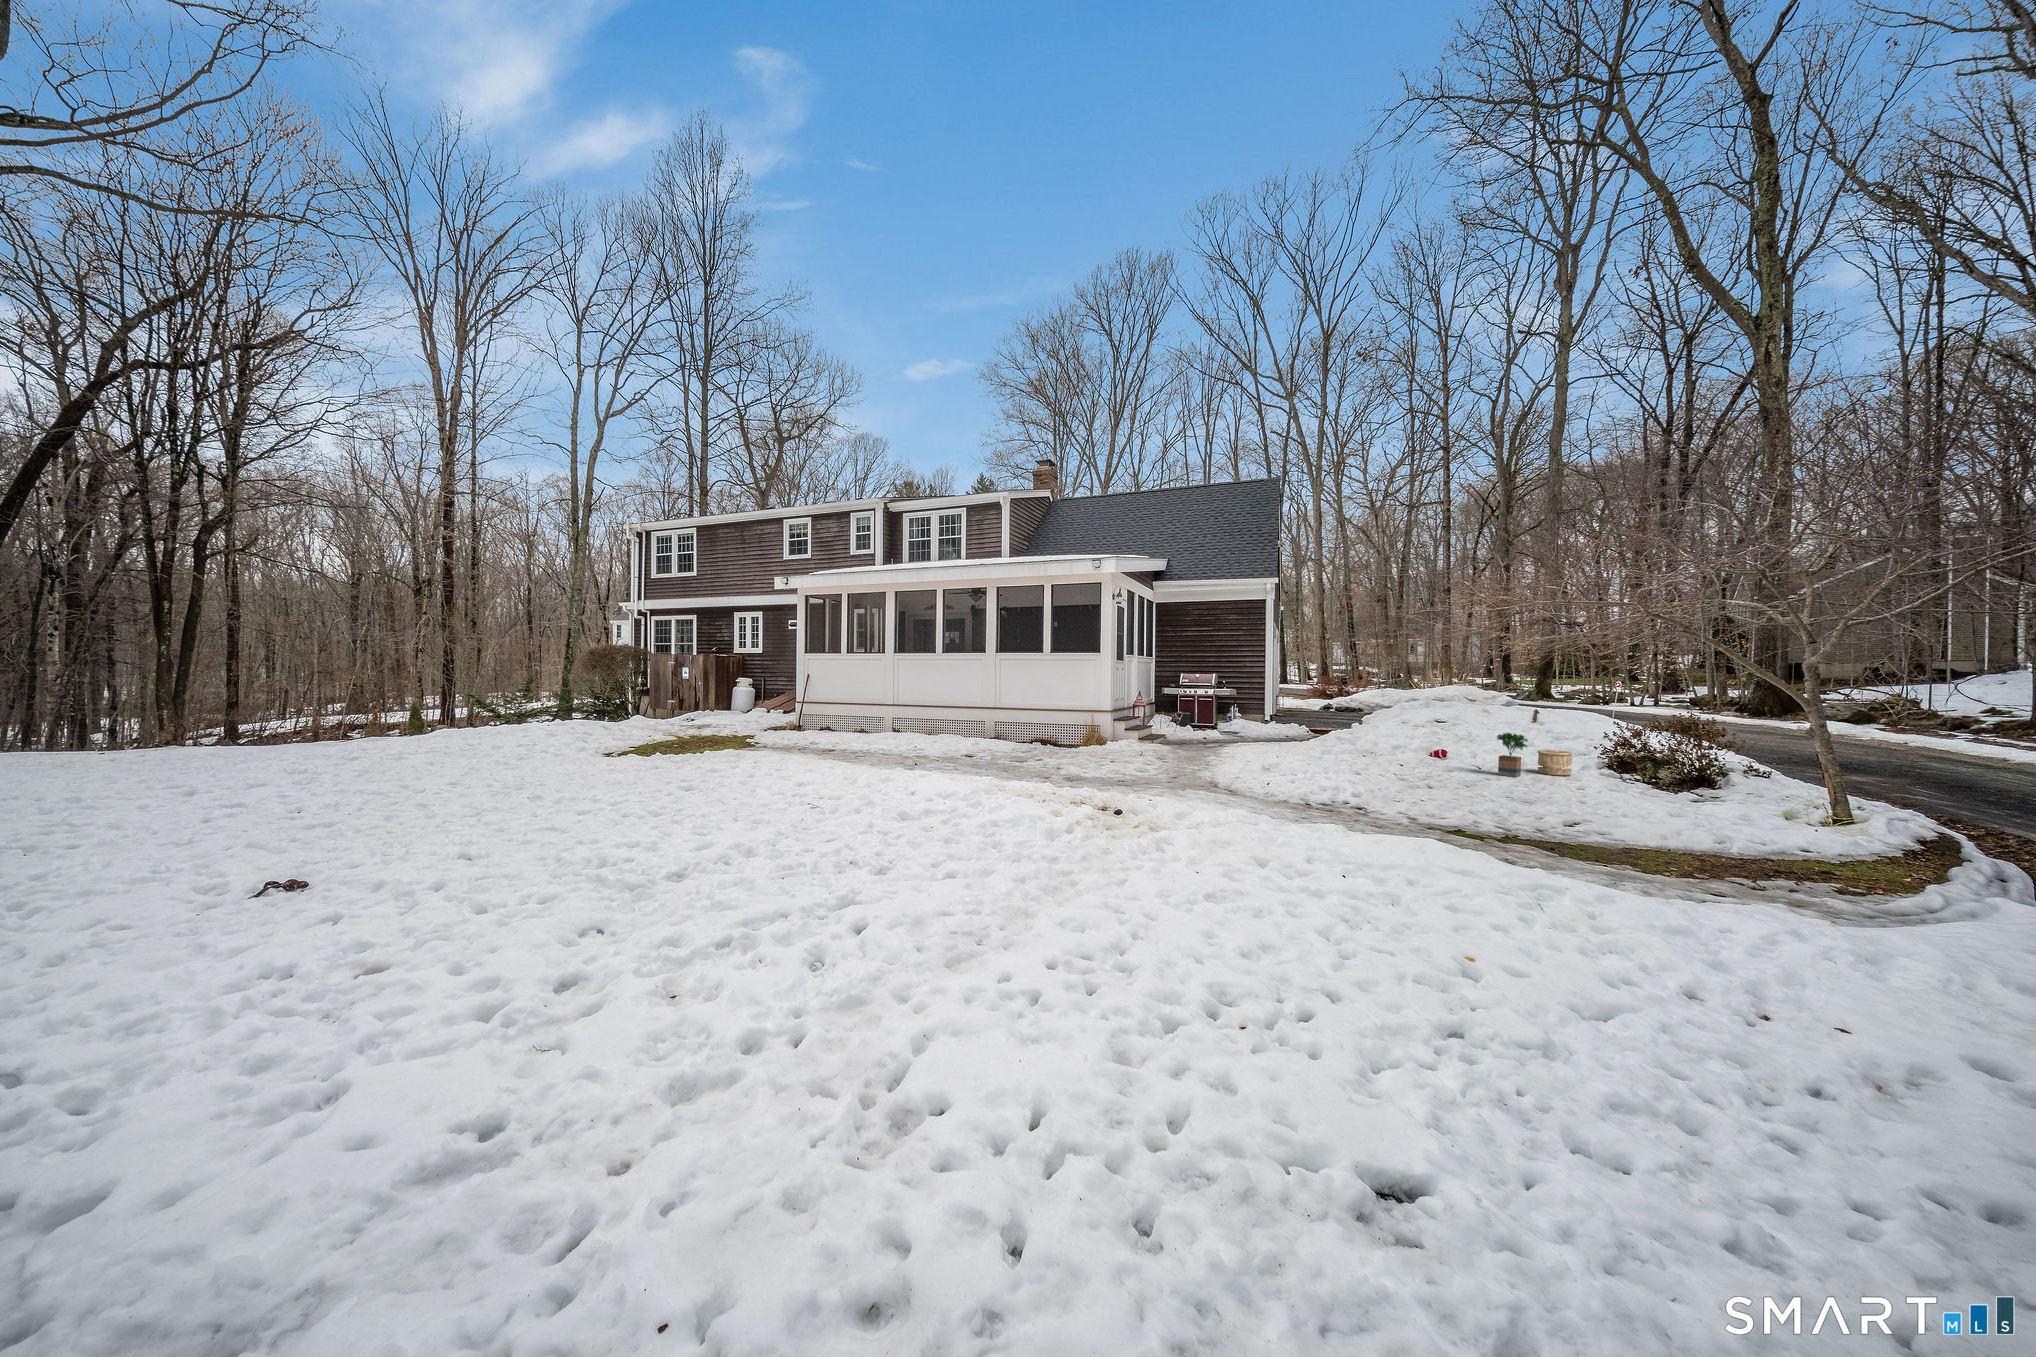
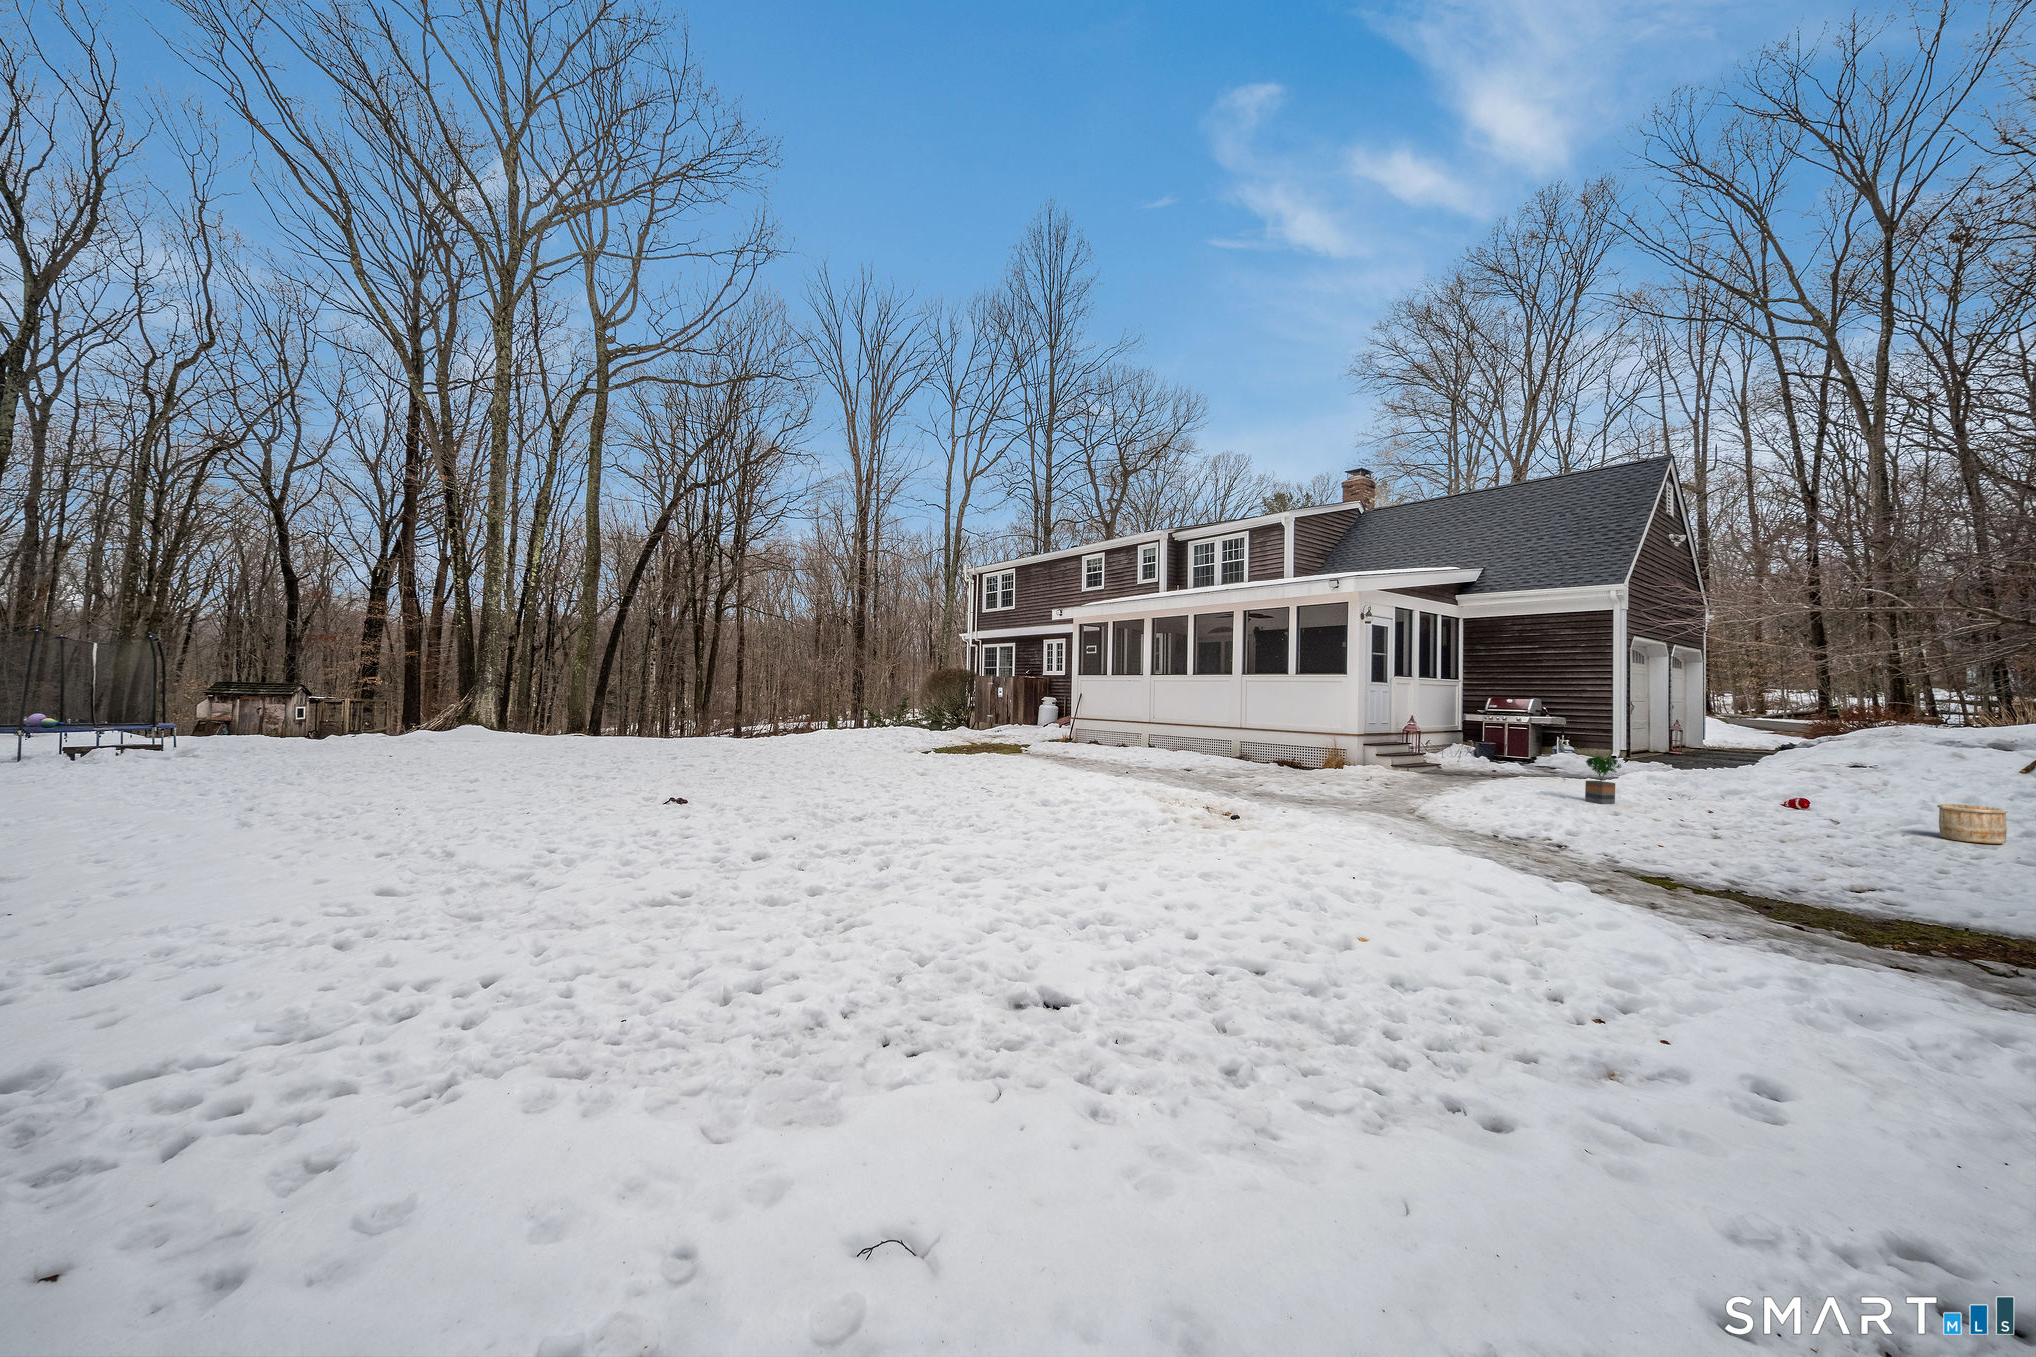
potted tree: present [1497,733,1528,777] -> present [1585,756,1621,804]

